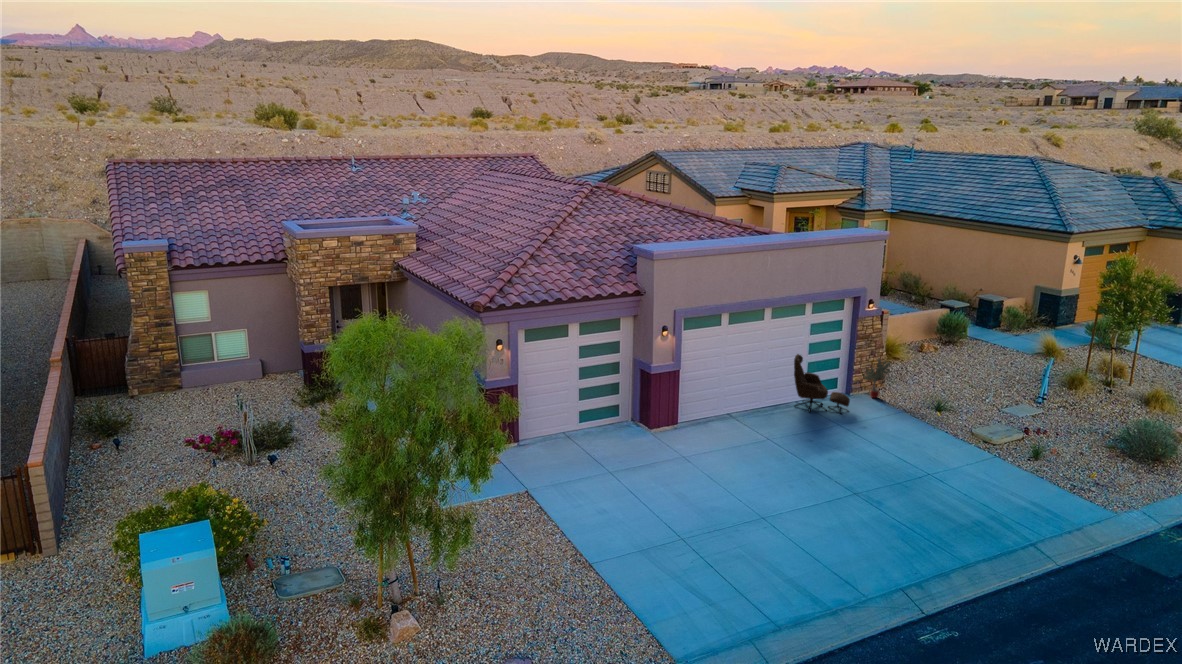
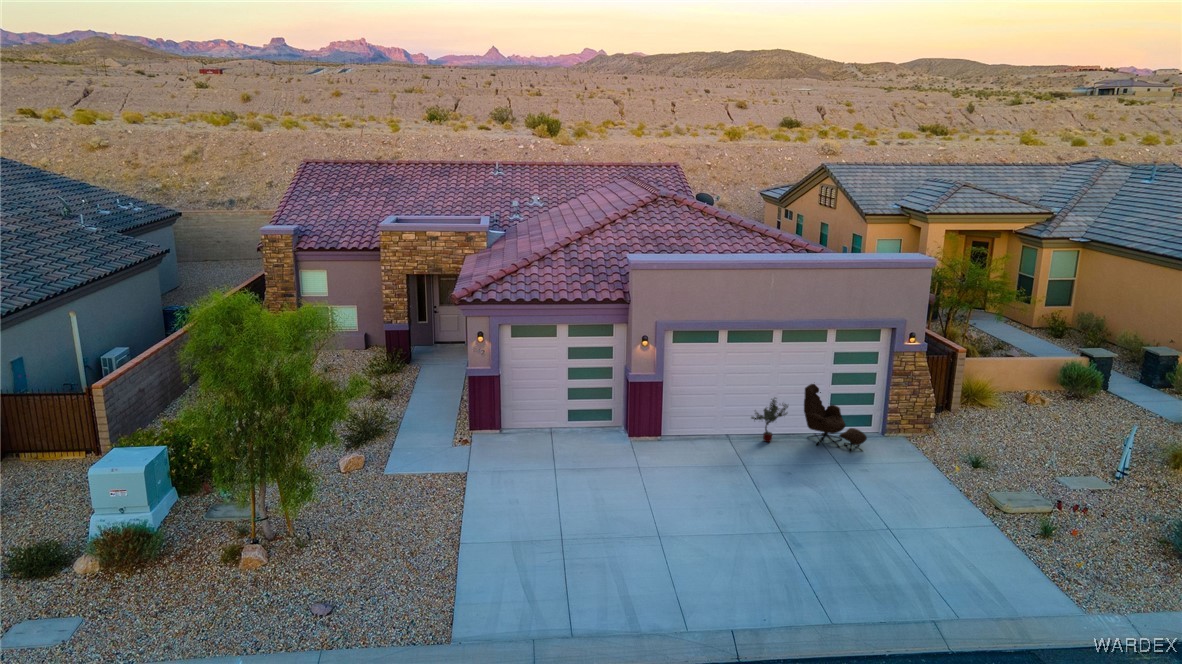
potted tree: present [863,358,890,398] -> present [751,398,788,442]

